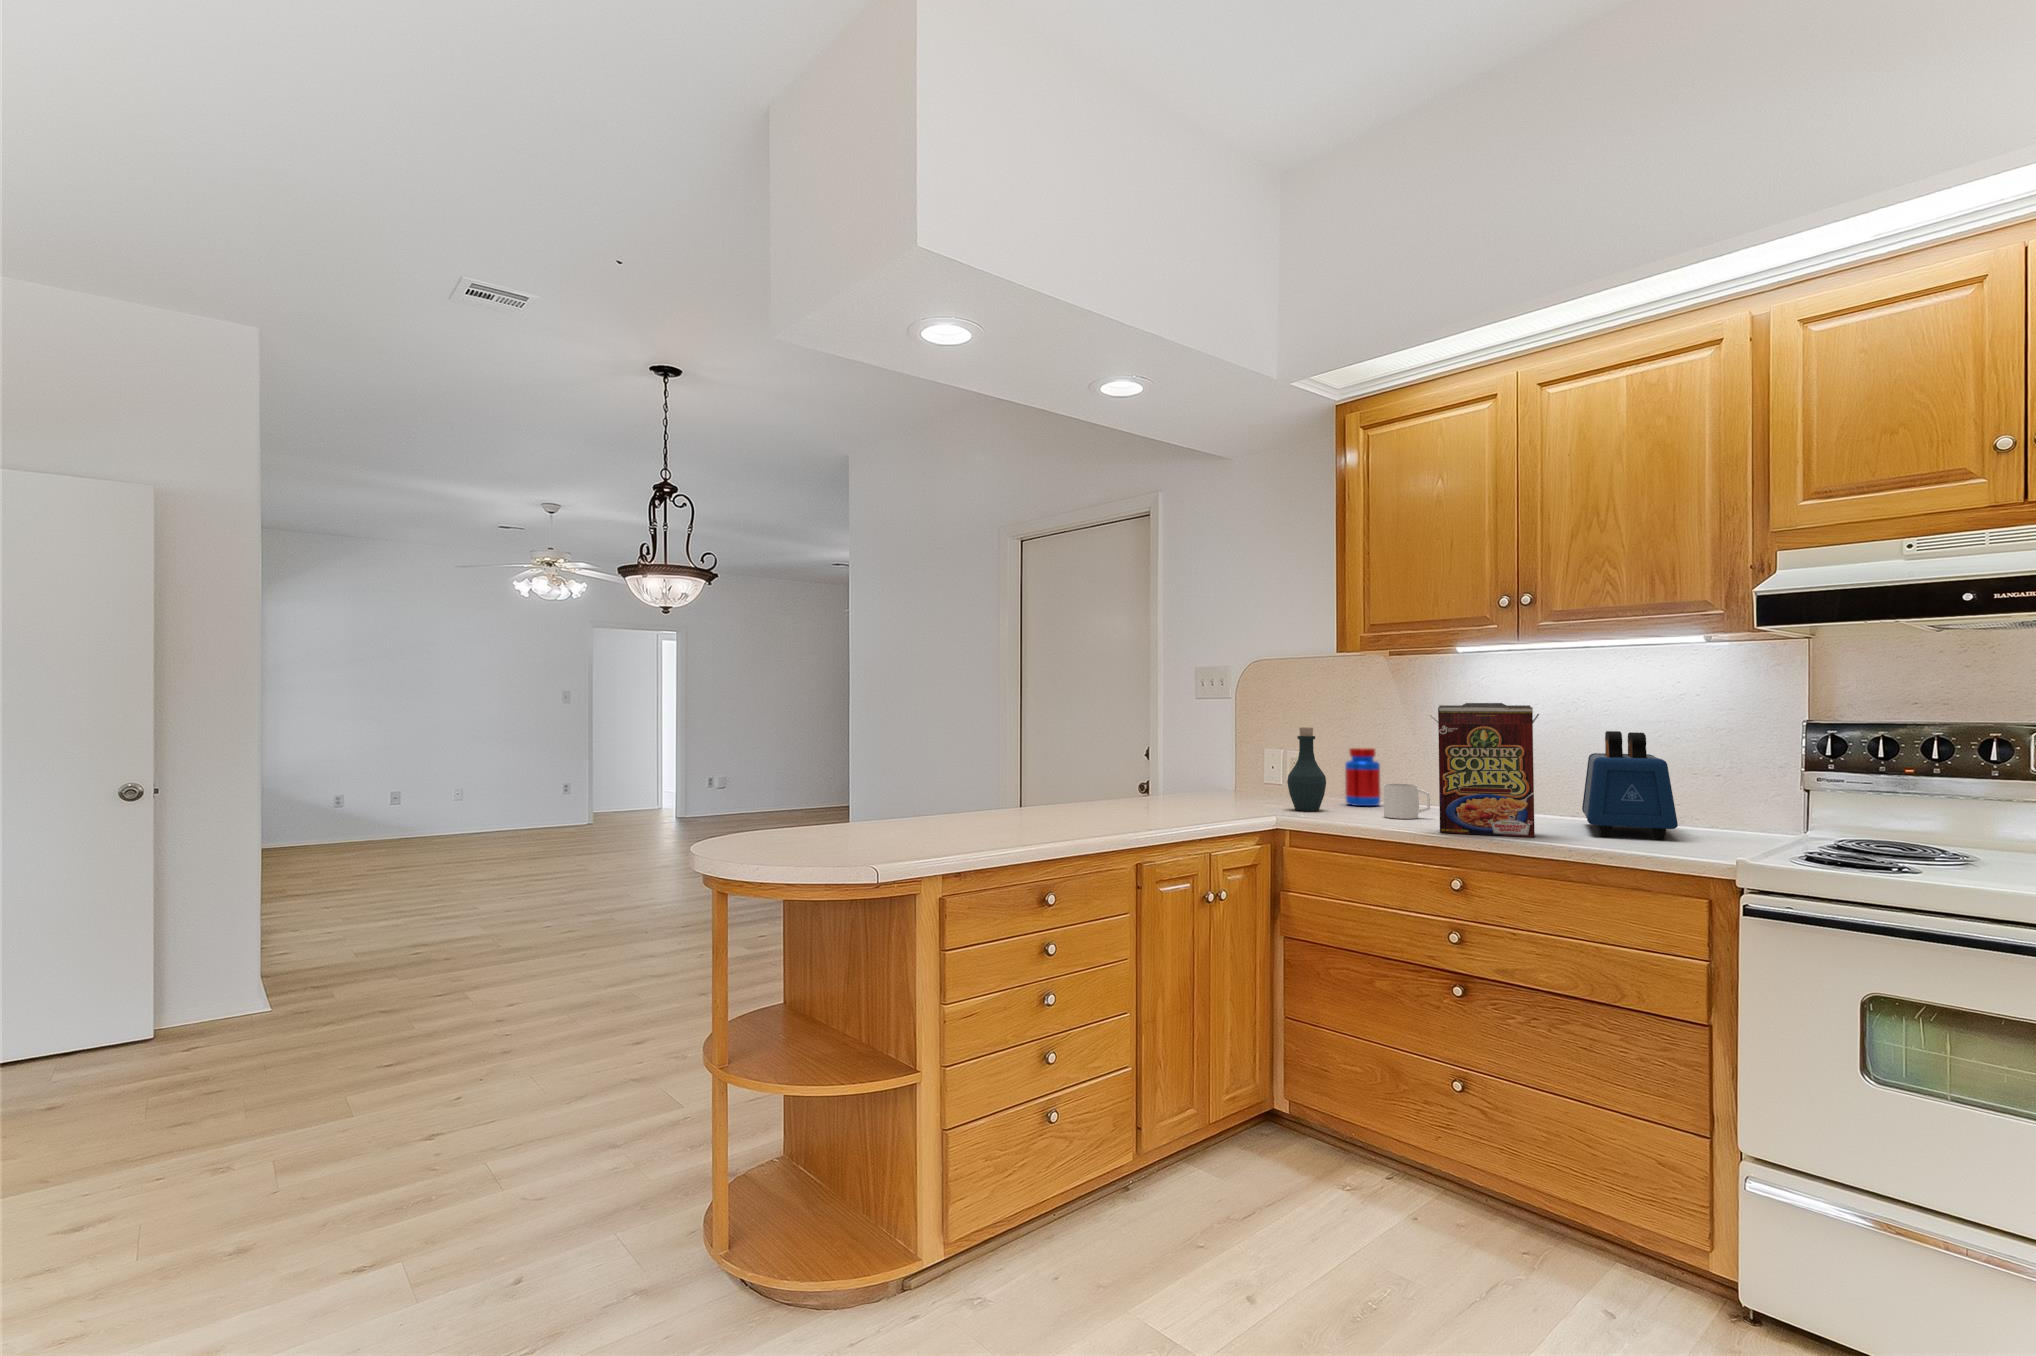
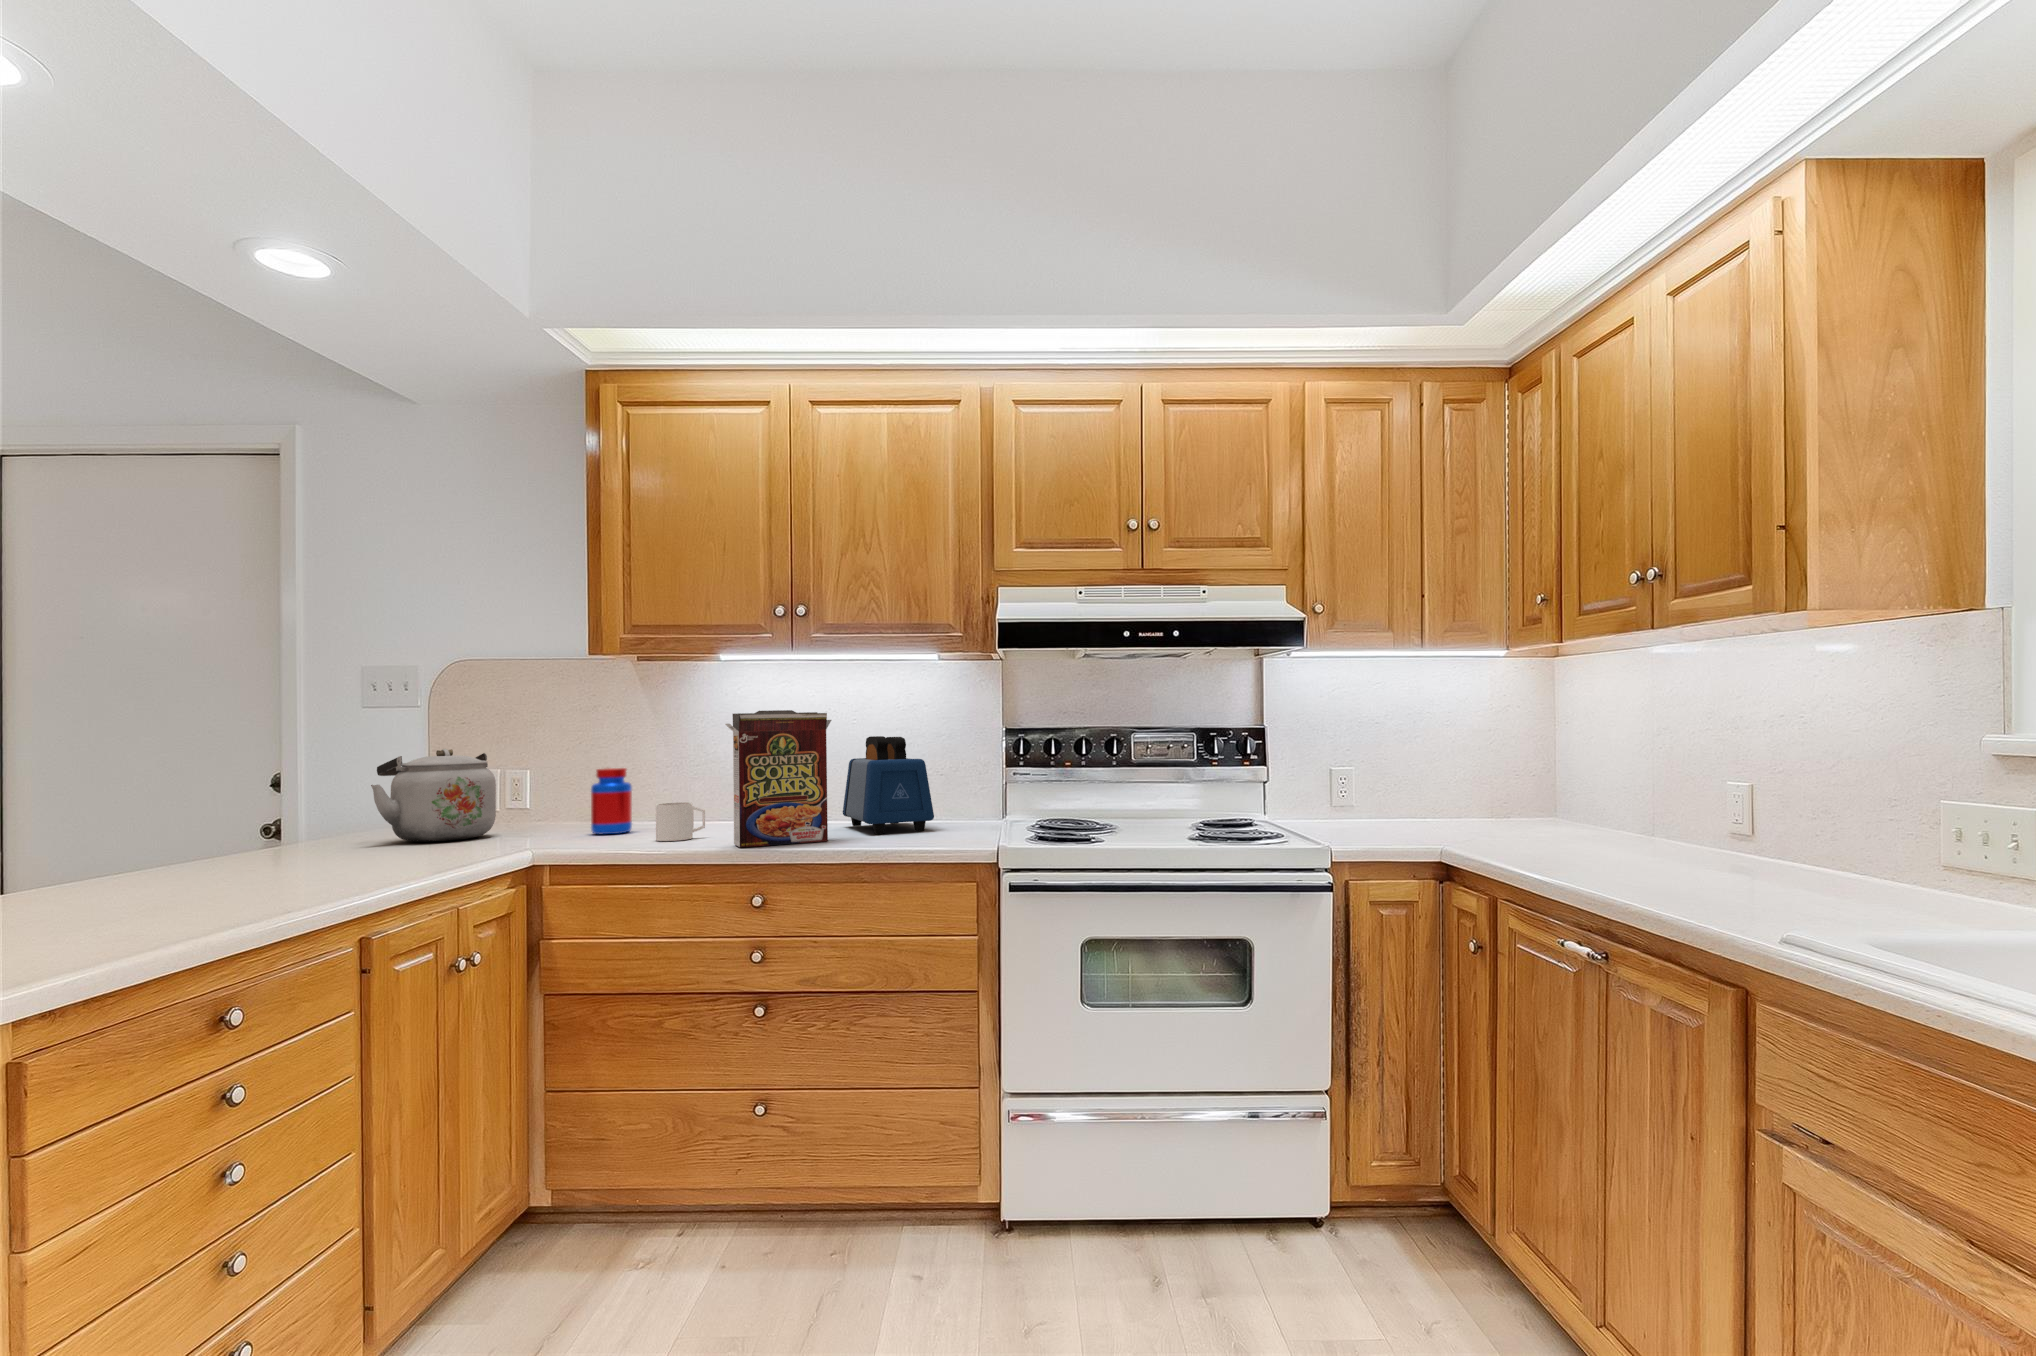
kettle: none [1190,726,1279,797] -> present [371,749,496,842]
bottle: present [1287,727,1326,811] -> none [533,745,581,845]

